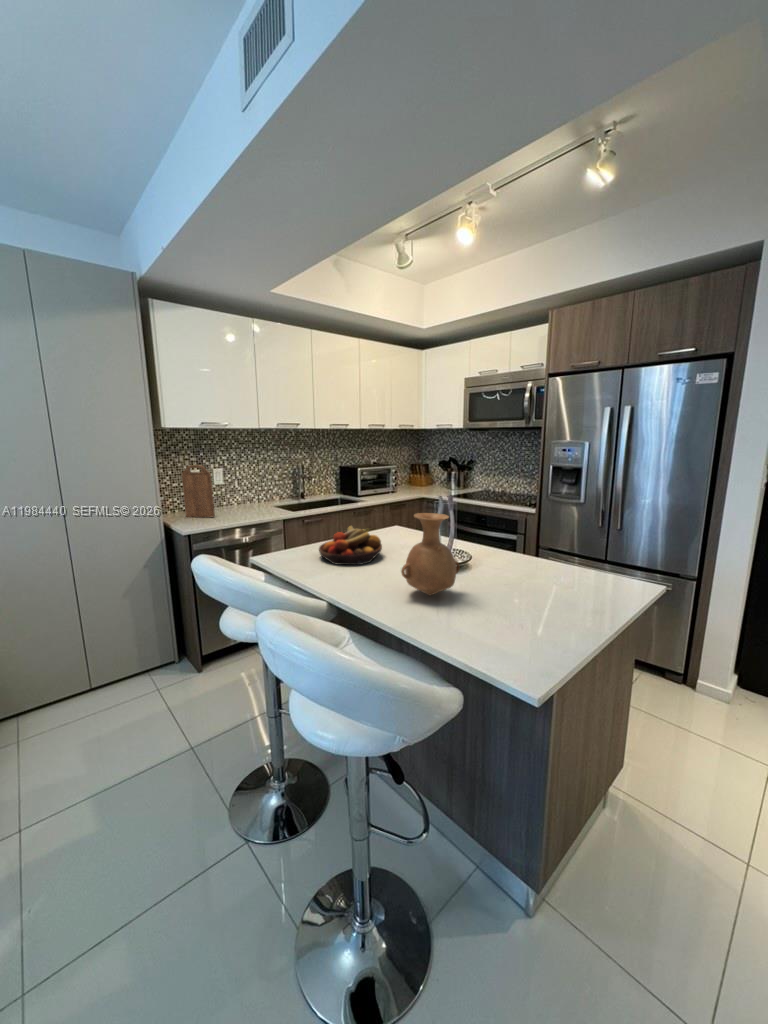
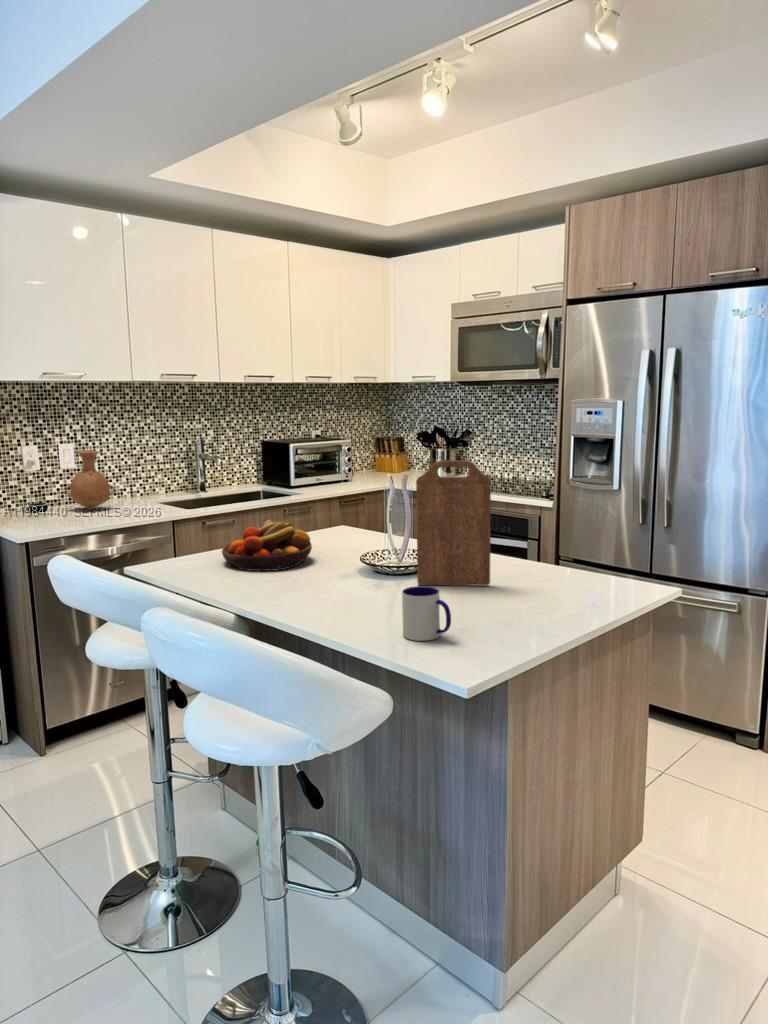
cutting board: present [182,465,215,517] -> present [416,460,491,585]
vase: present [401,513,460,596] -> present [65,450,115,510]
mug: none [468,597,511,644] -> present [402,586,451,641]

